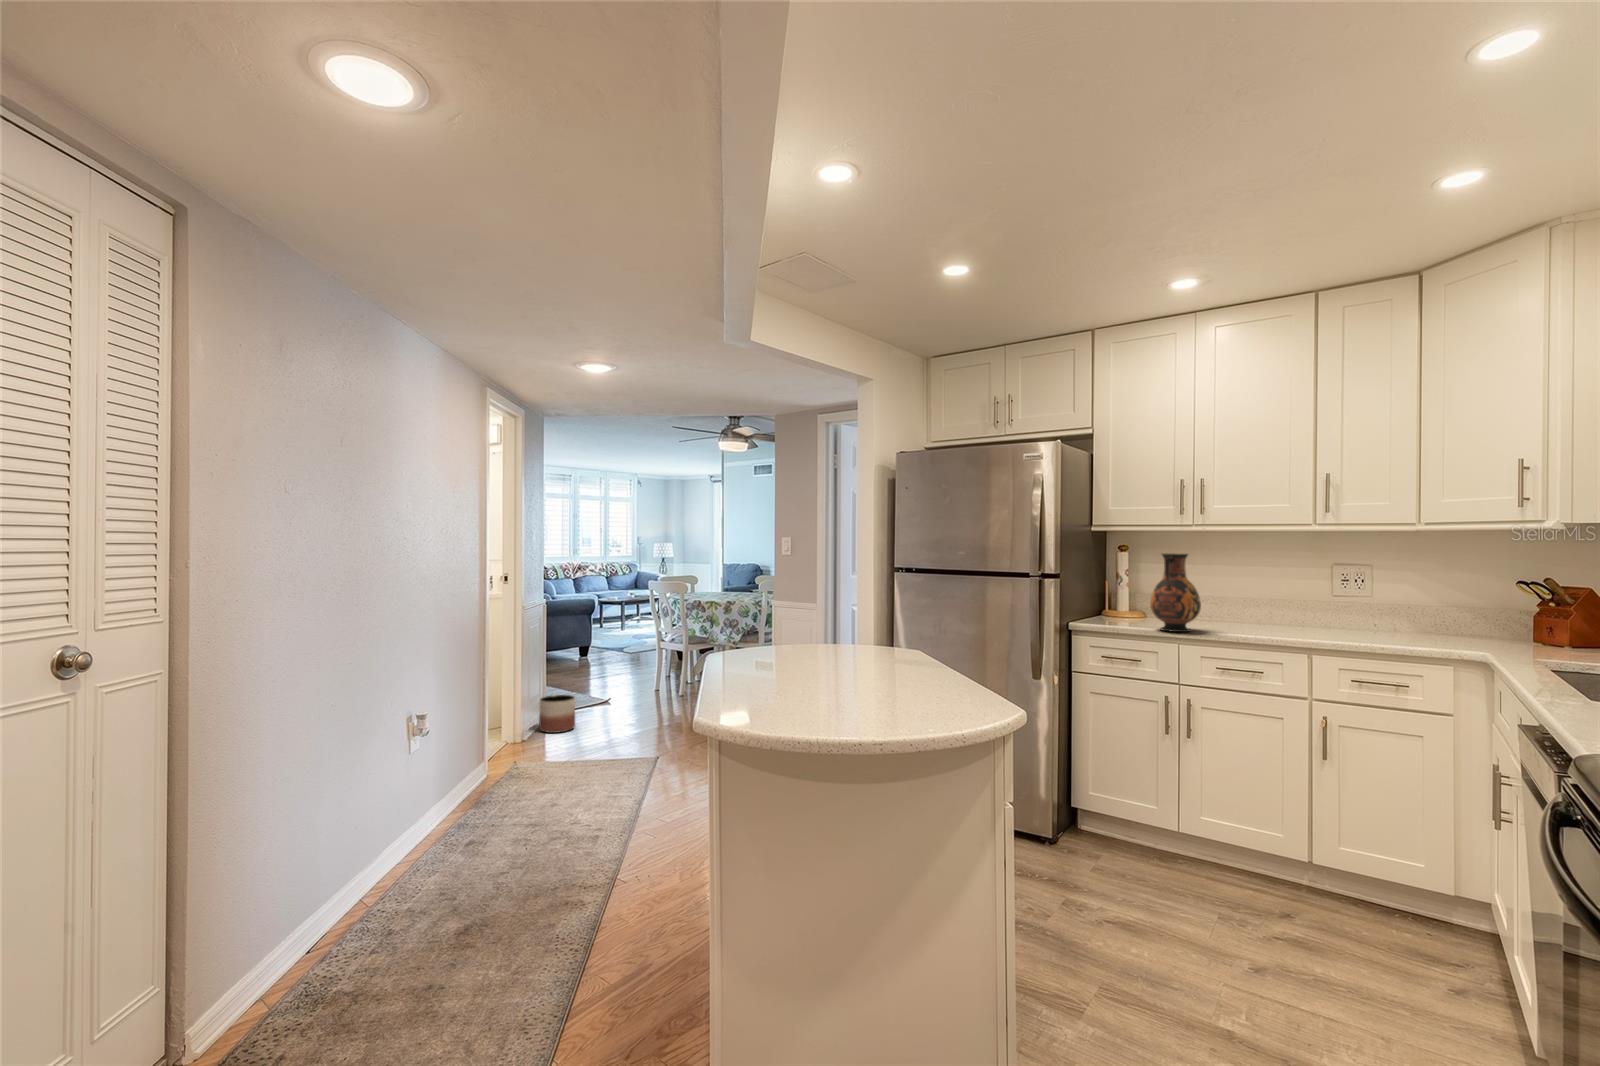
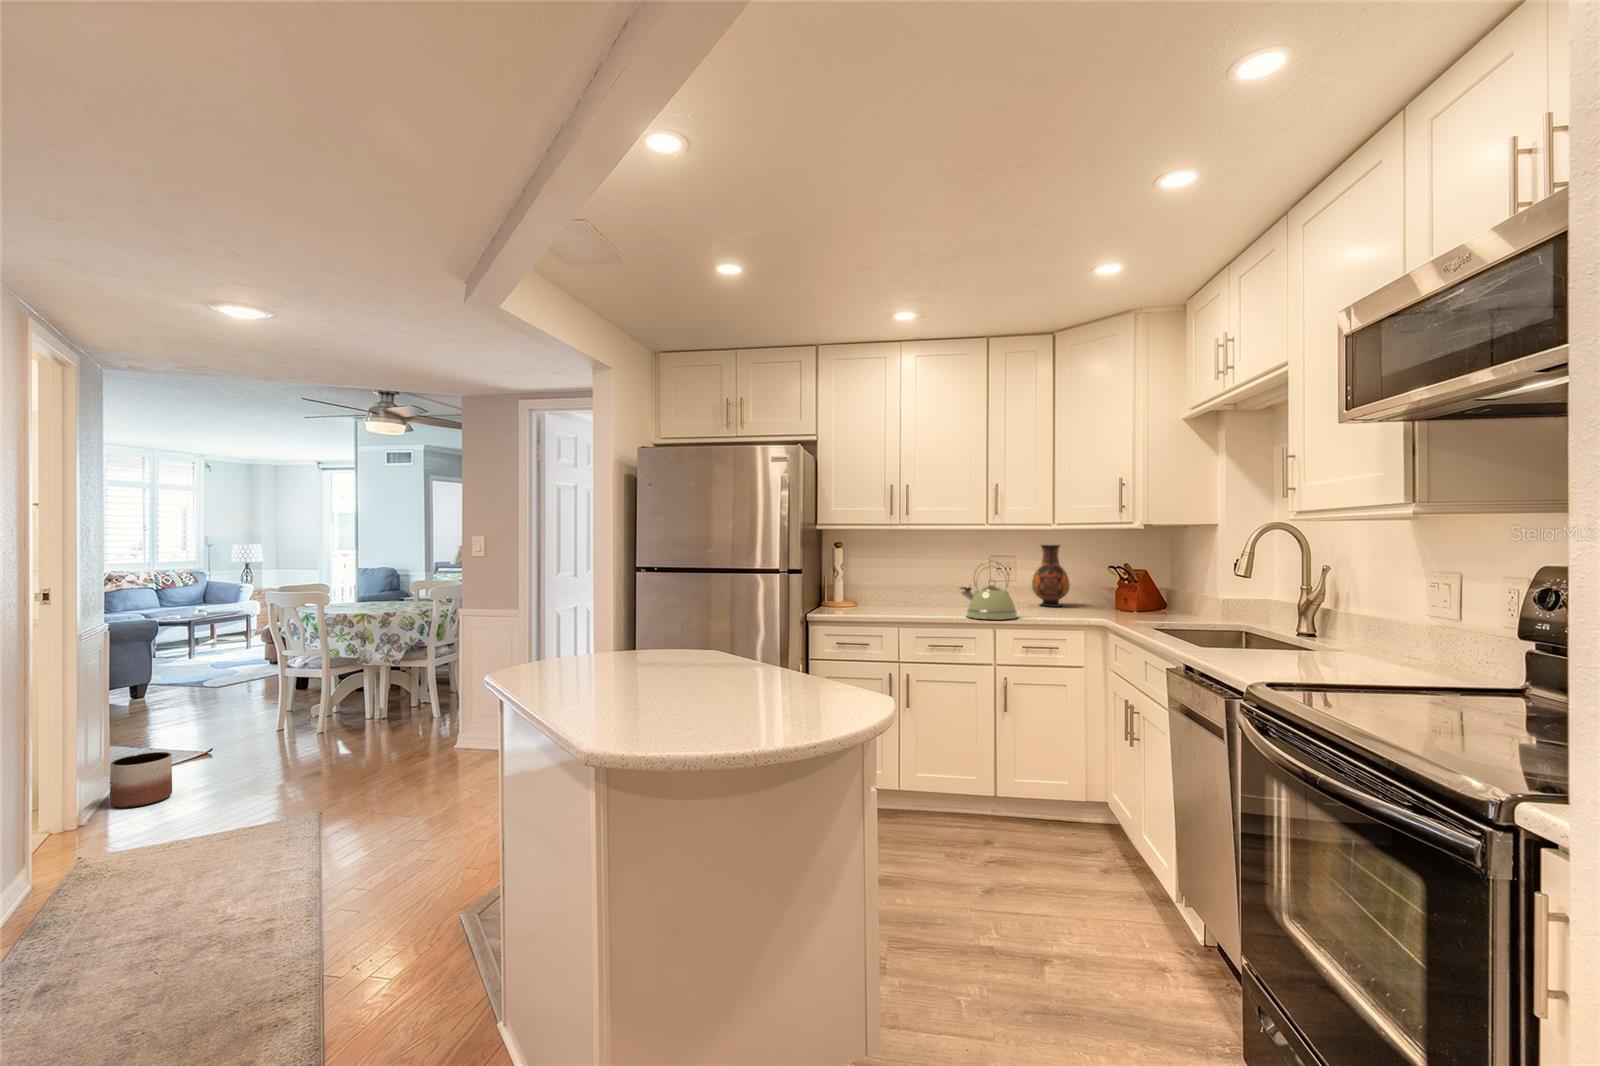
vase: present [1150,554,1201,632] -> present [1032,545,1070,607]
kettle: none [1263,569,1347,643] -> present [960,564,1017,620]

